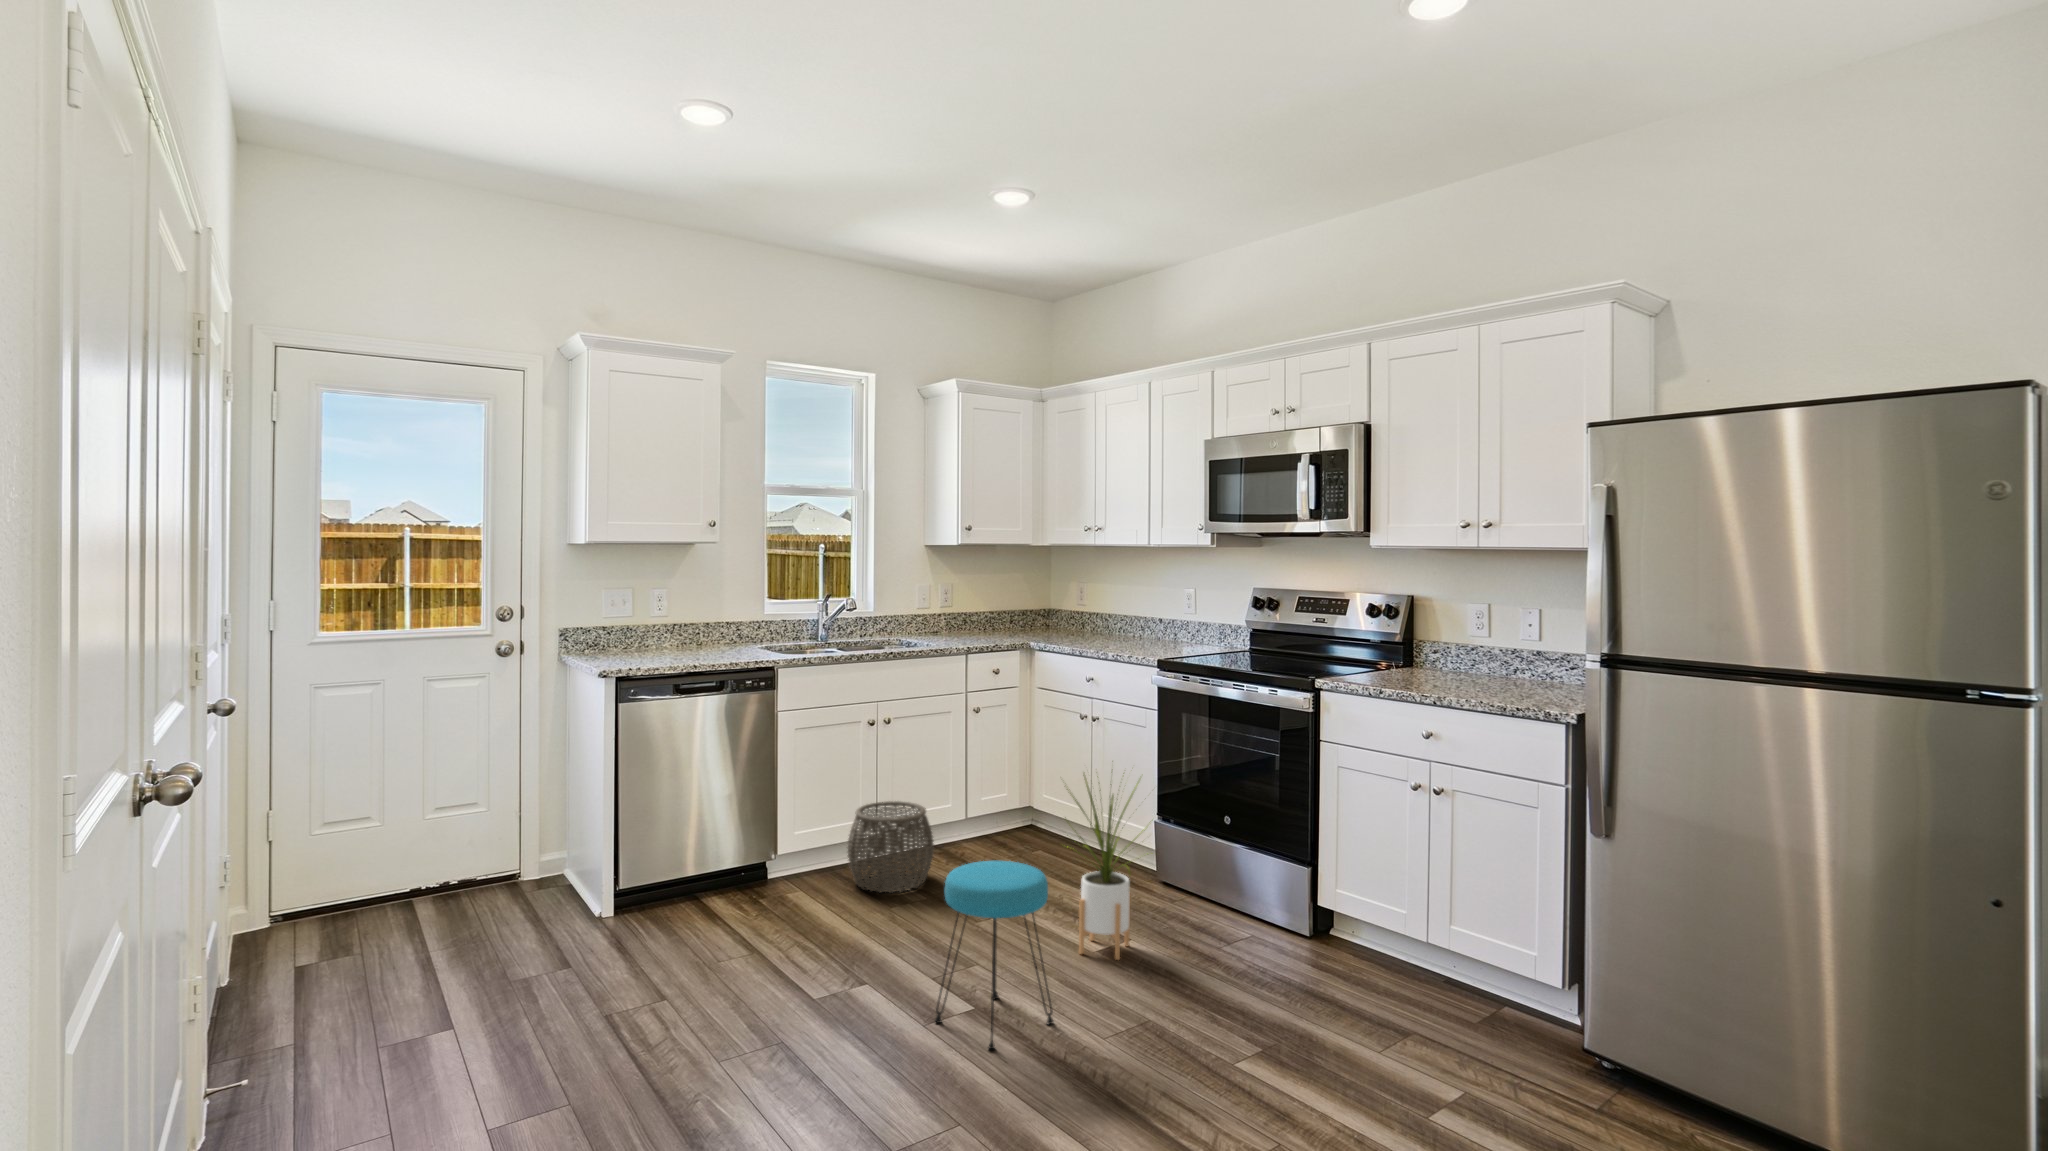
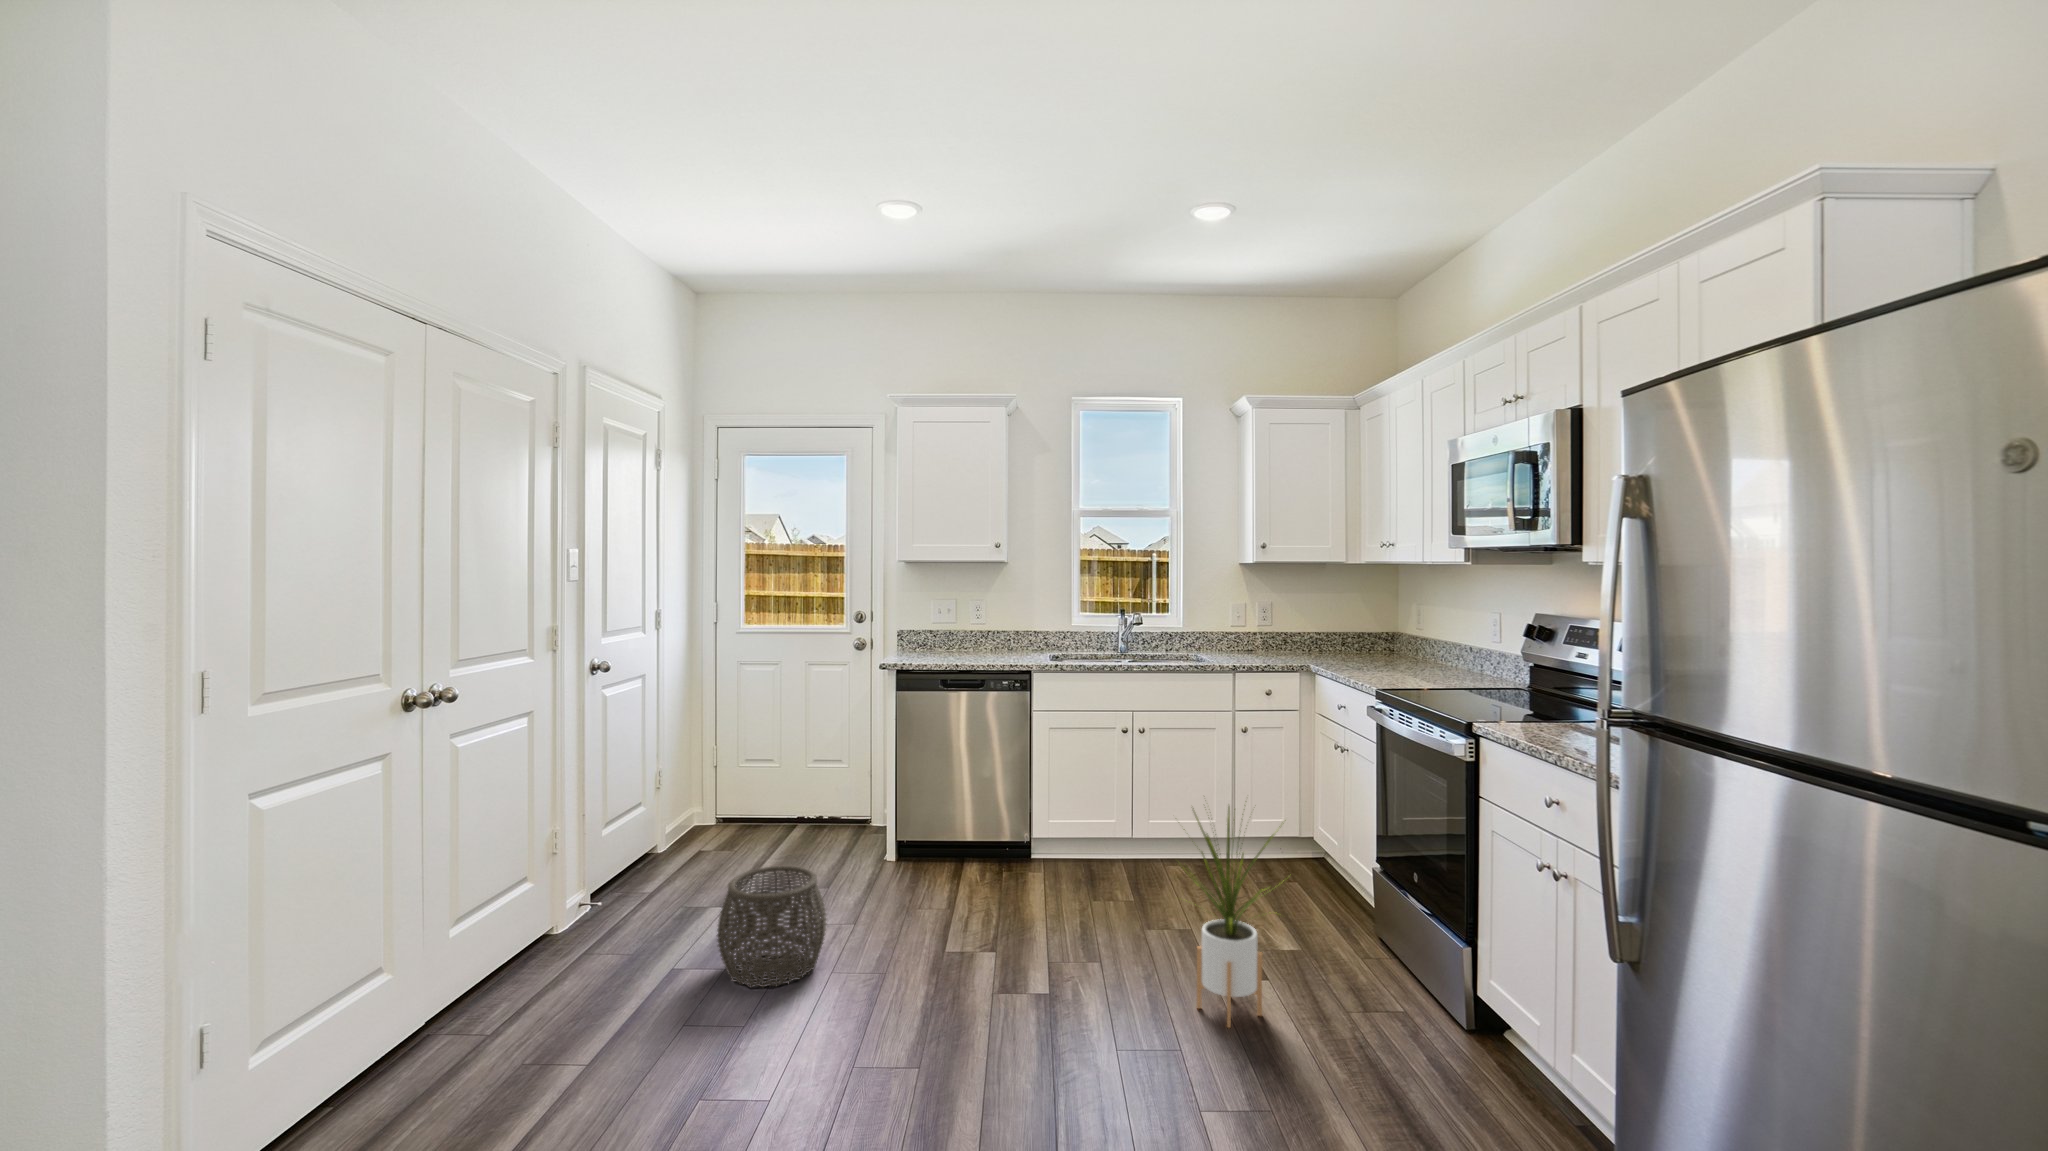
woven basket: present [847,801,934,893] -> present [717,866,827,987]
stool: present [935,861,1054,1049] -> none [968,876,1076,1076]

